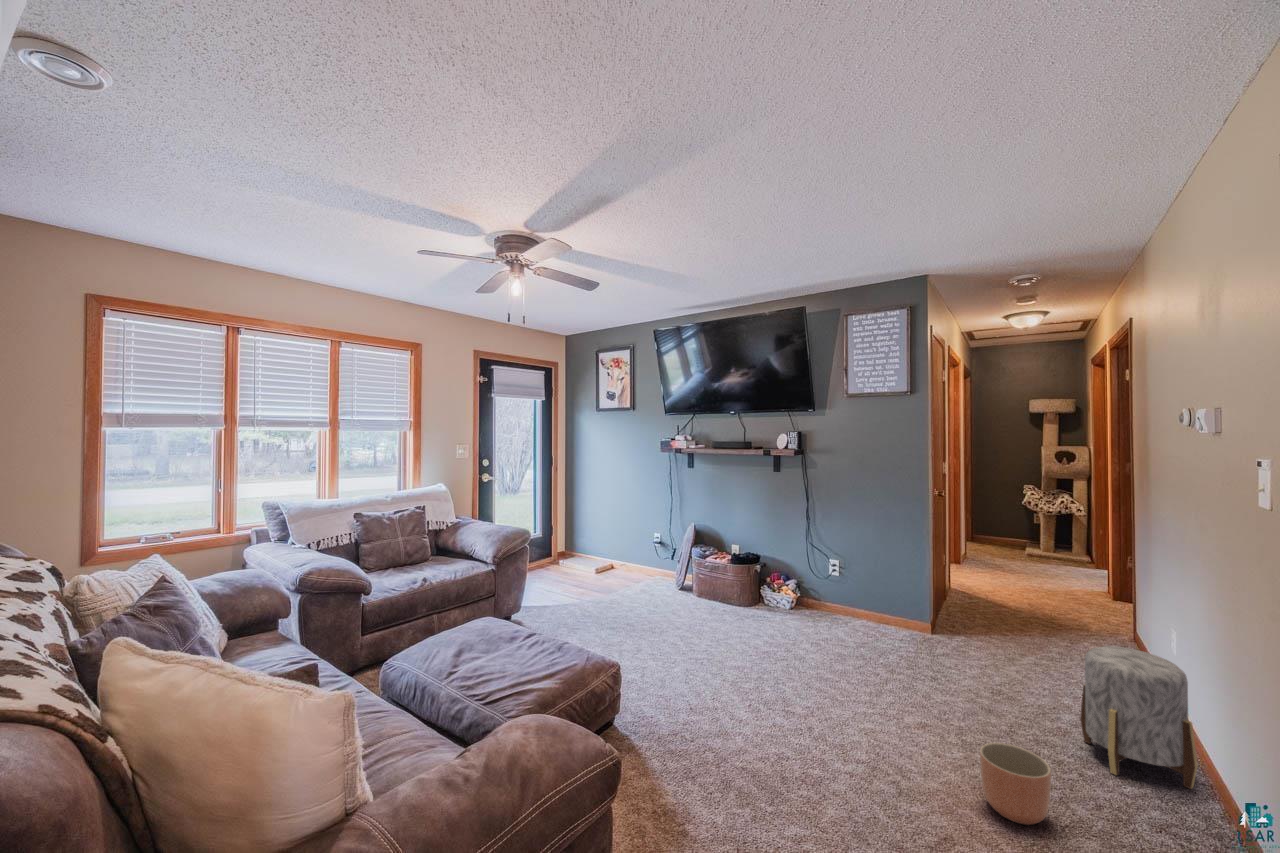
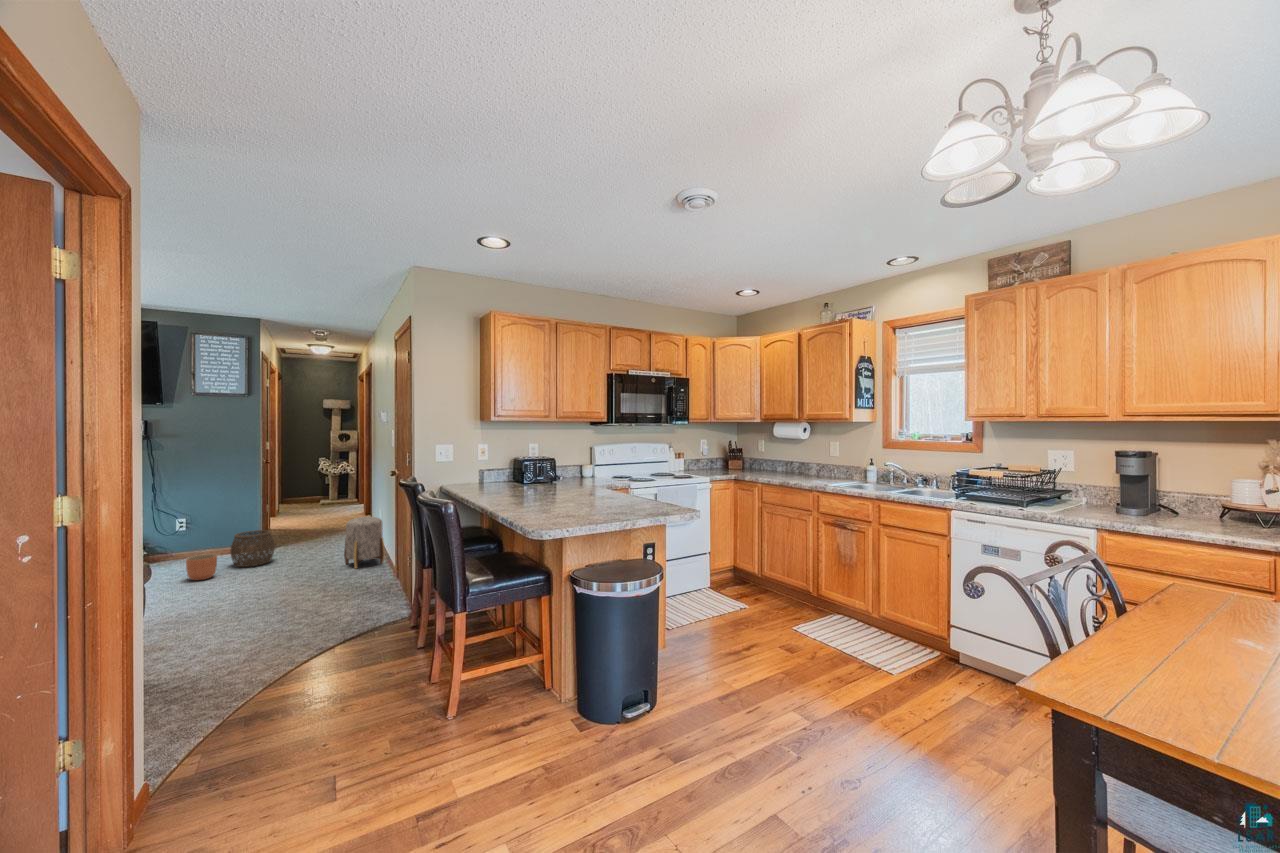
woven basket: none [880,604,946,670] -> present [230,530,275,567]
planter: present [980,743,1051,825] -> present [186,554,217,580]

